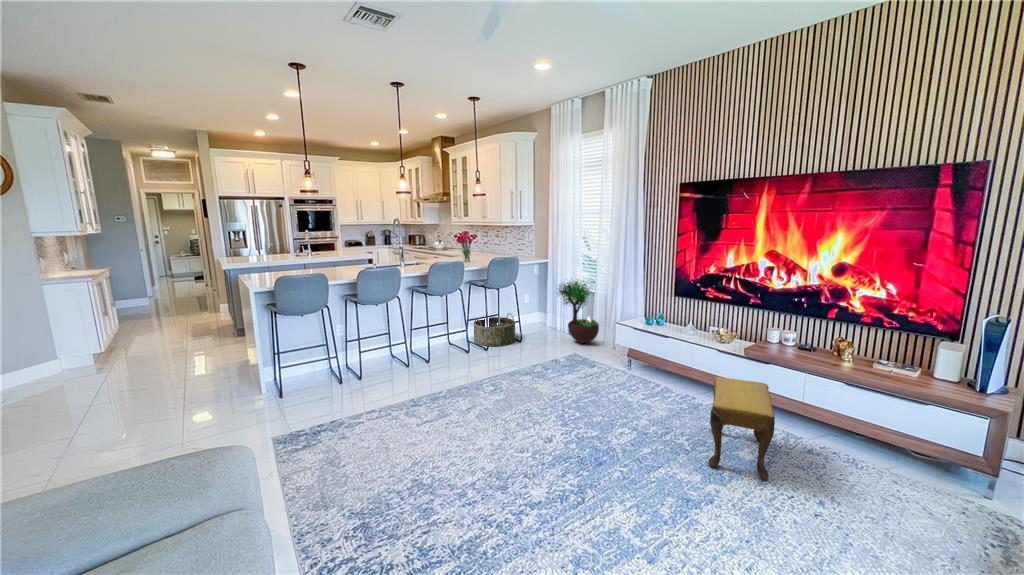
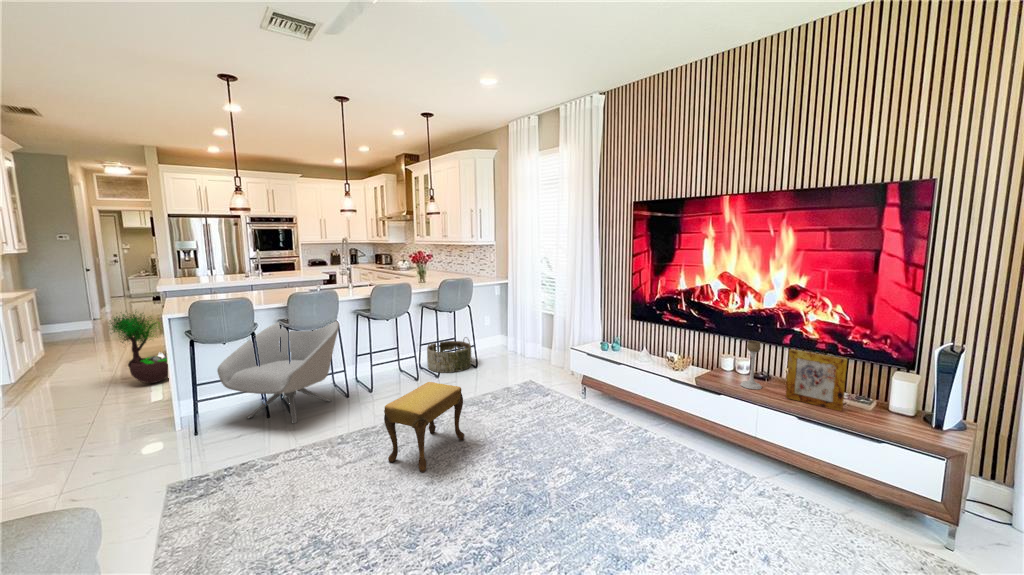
potted tree: present [558,281,599,343] -> present [110,312,168,383]
armchair: none [297,292,401,389] -> present [217,321,339,423]
candle holder: none [787,314,809,359] -> present [741,341,762,389]
picture frame: none [833,321,896,378] -> present [786,349,847,411]
footstool: present [709,377,775,481] -> present [384,382,464,472]

